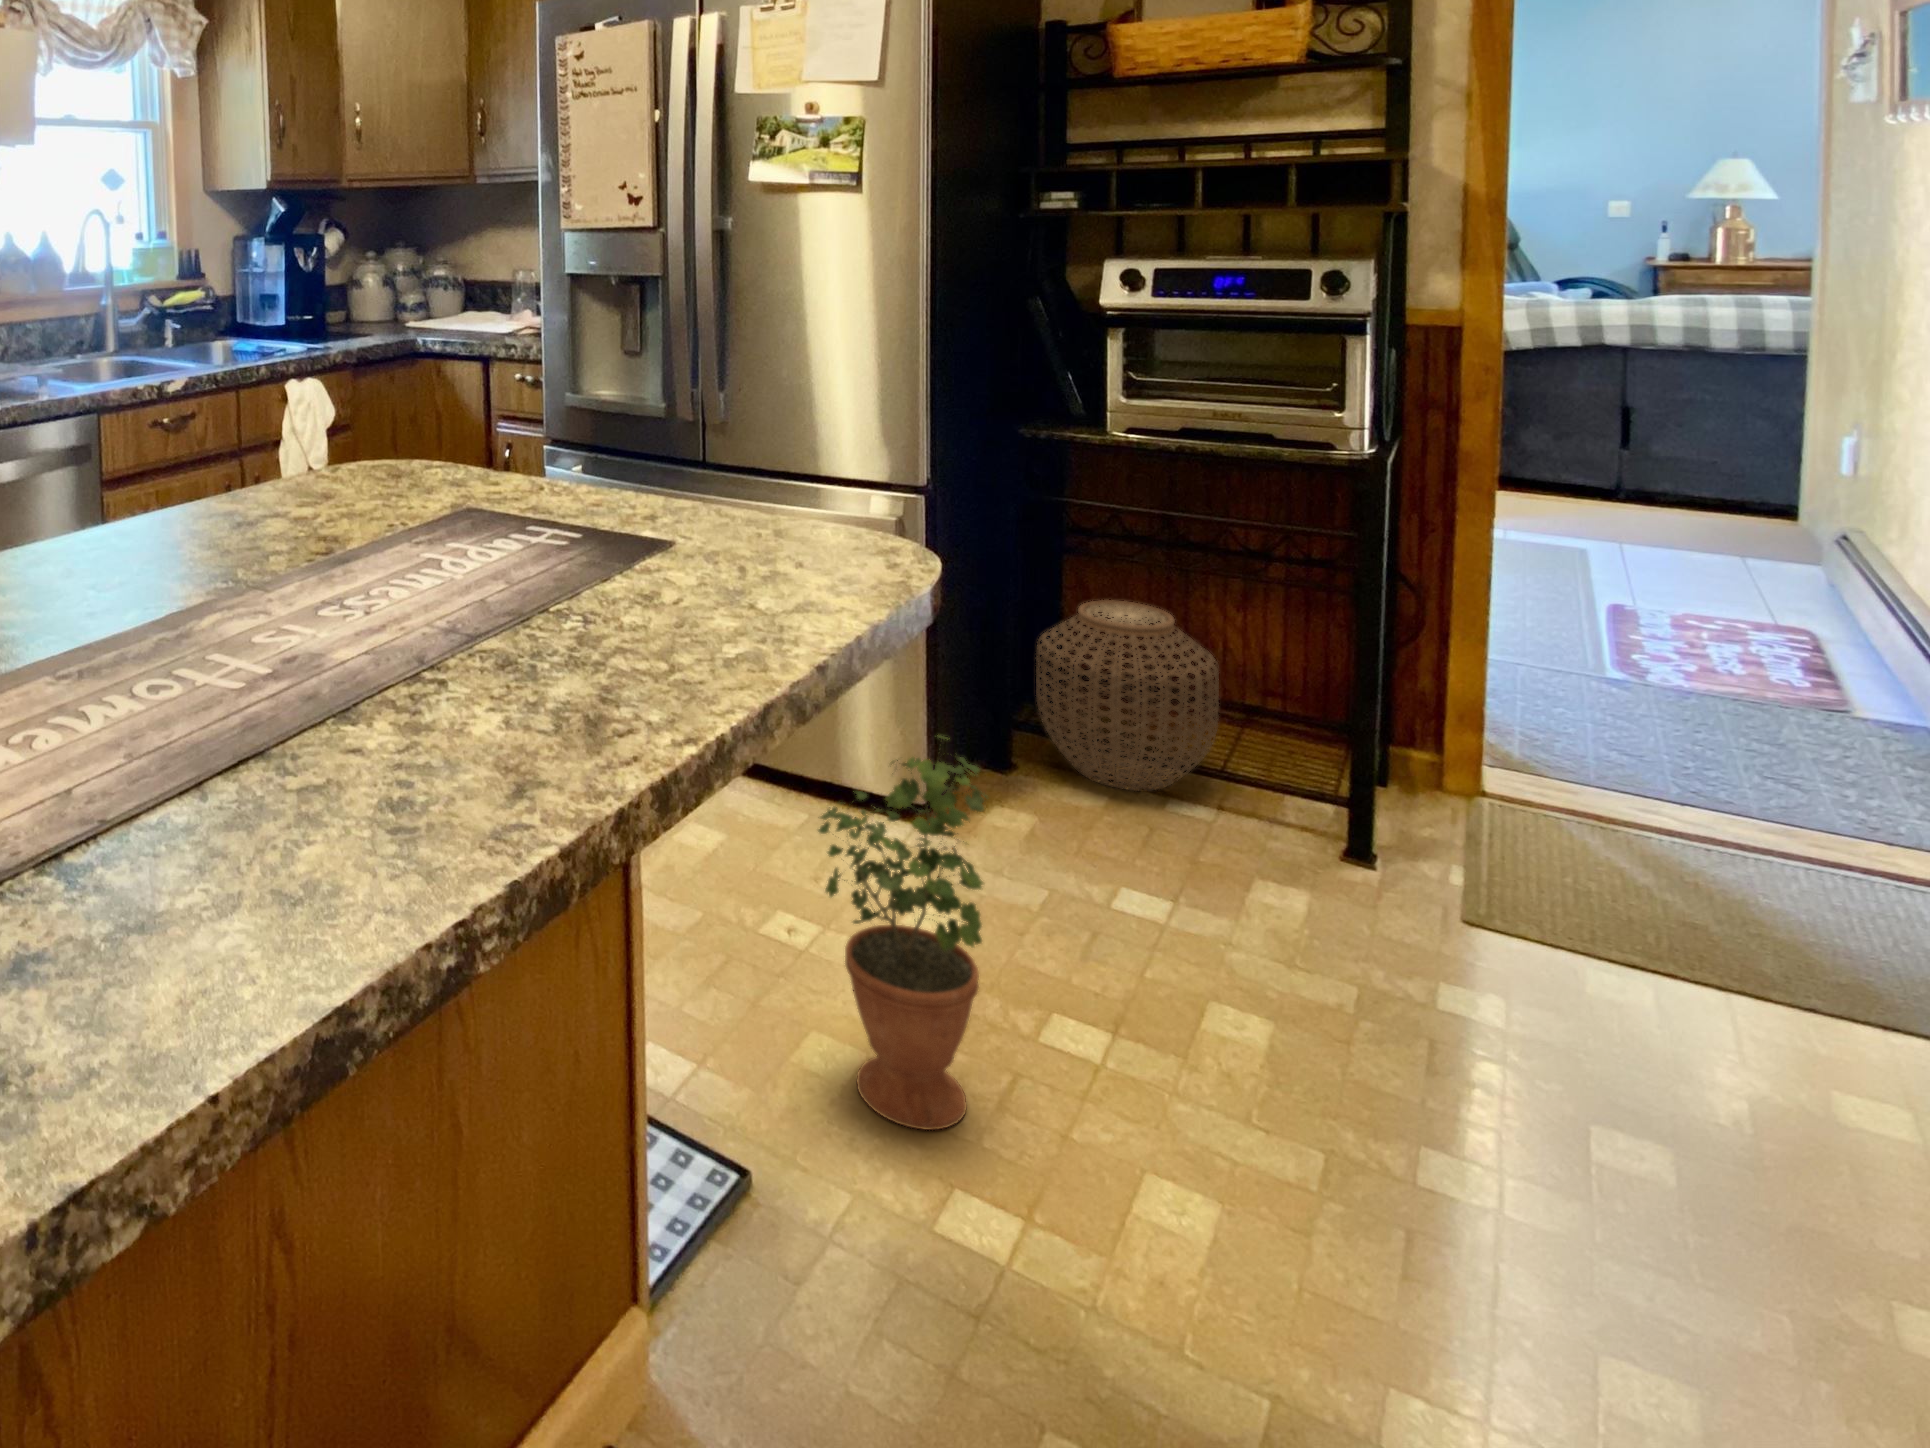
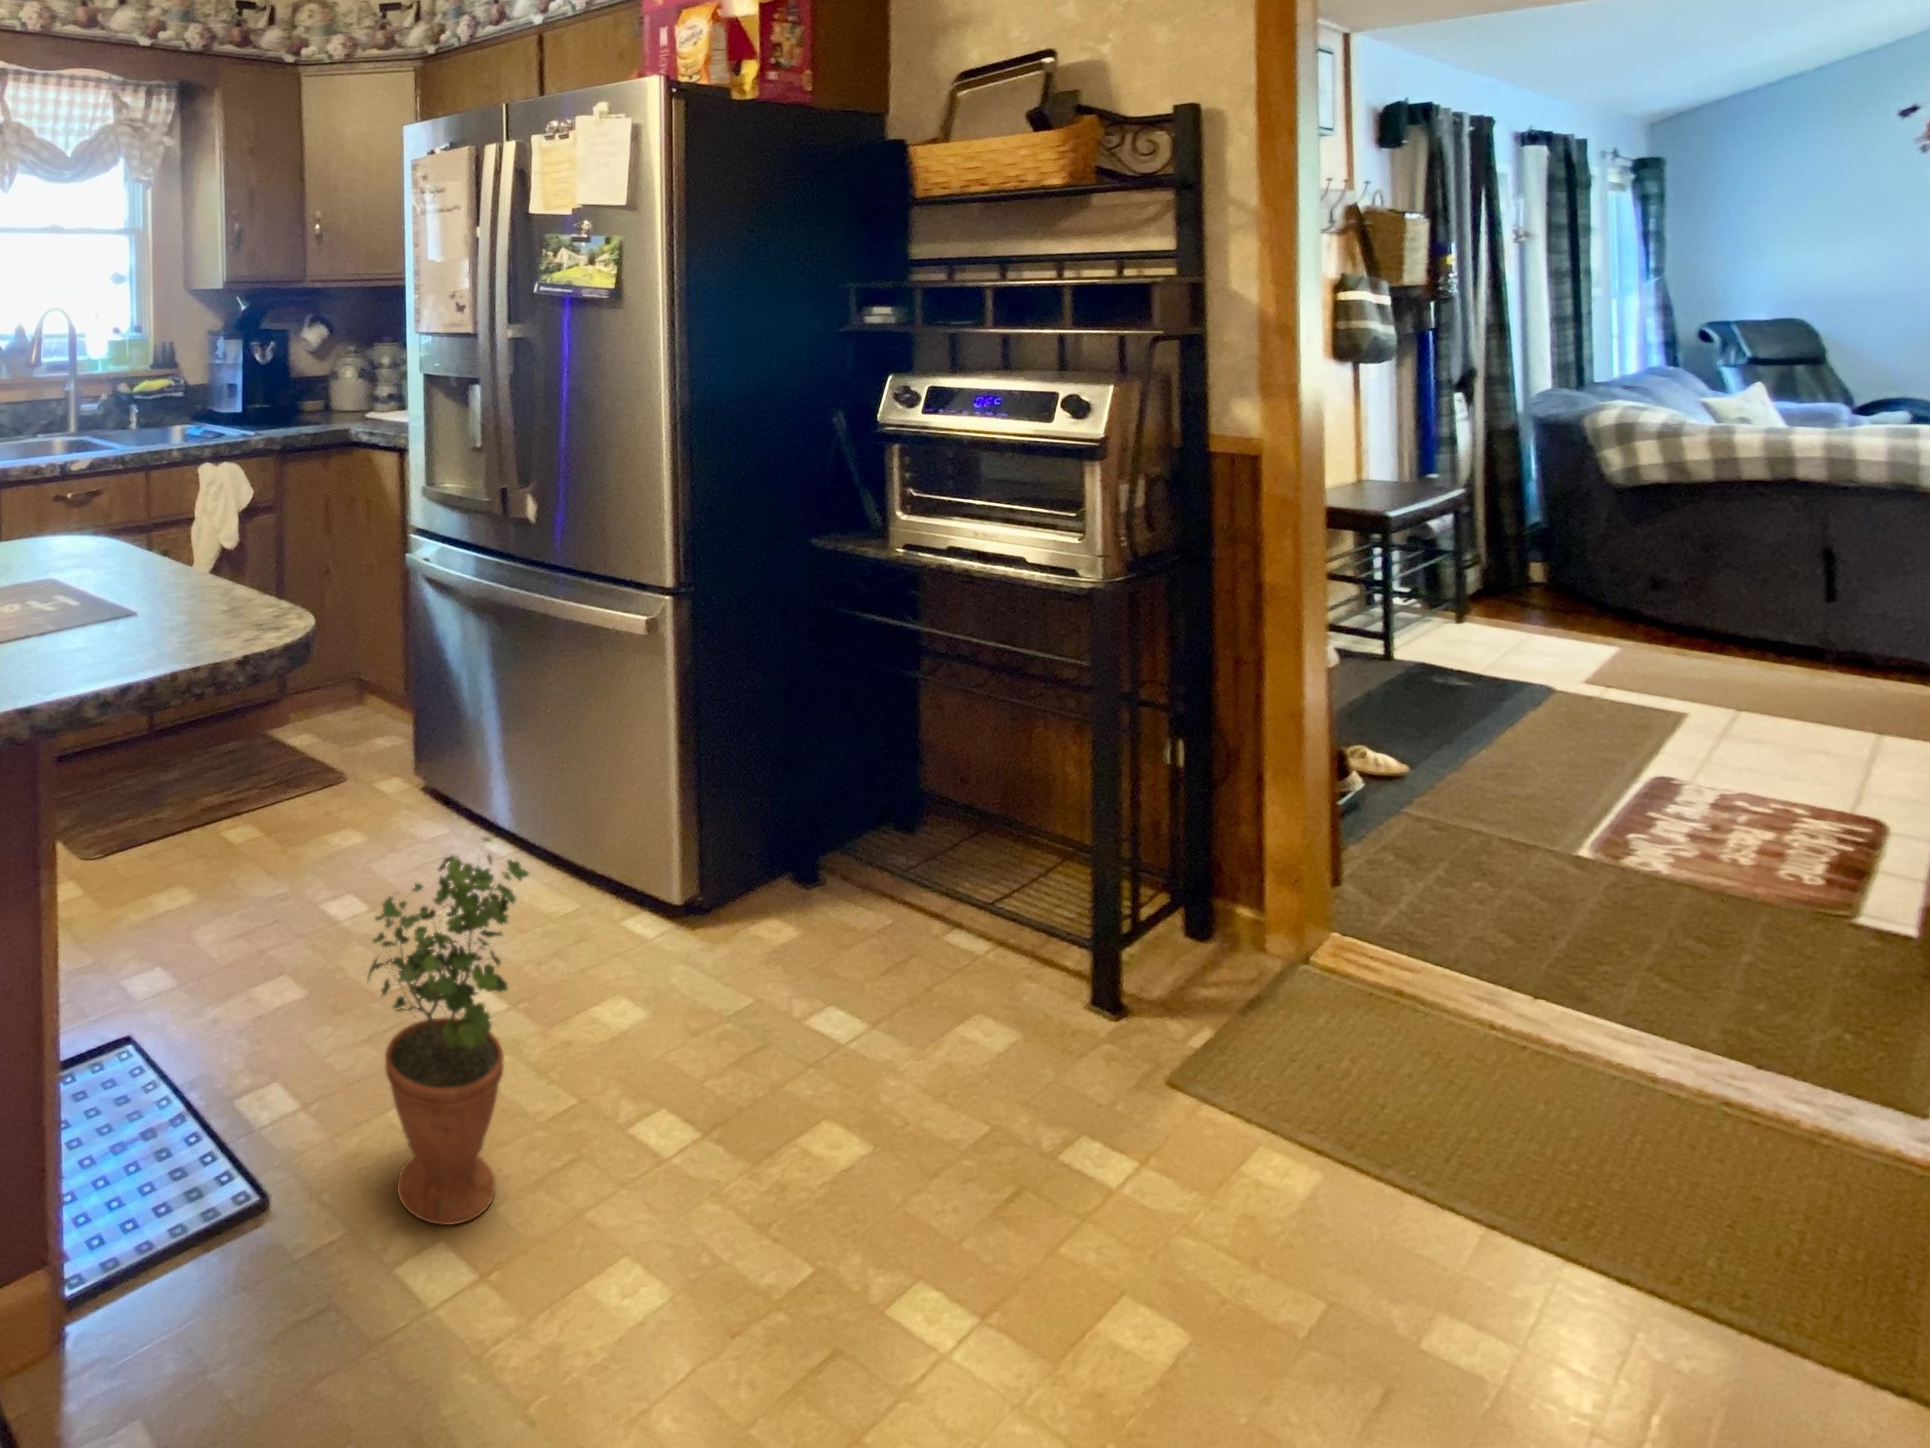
woven basket: present [1036,600,1219,791] -> none [828,721,1002,922]

